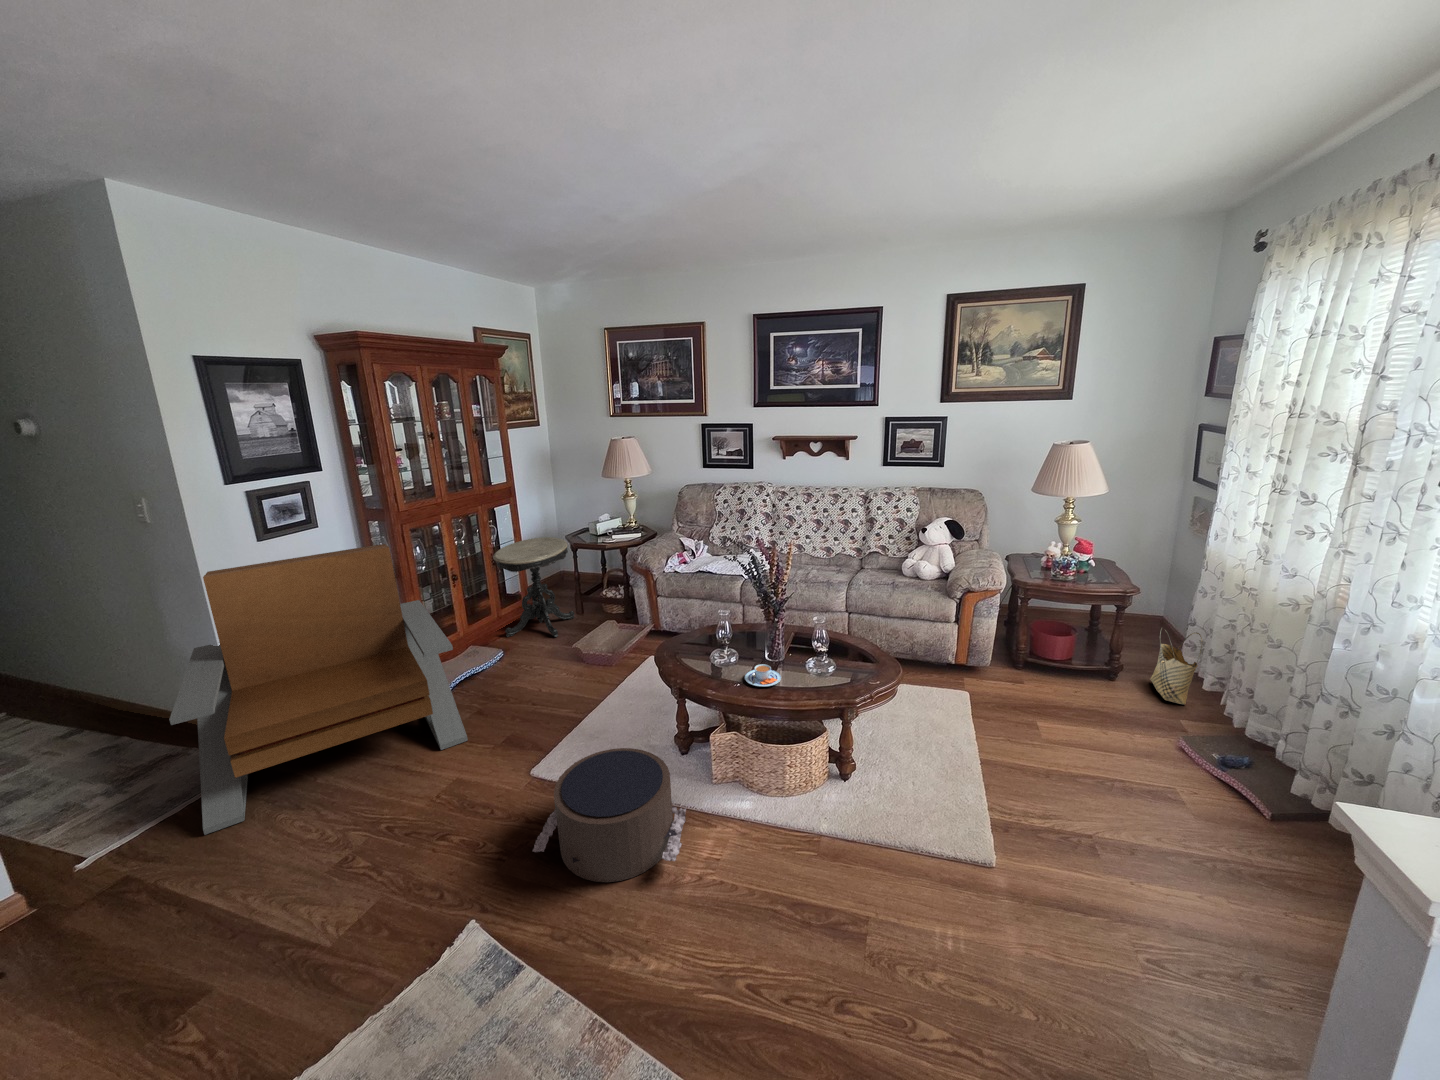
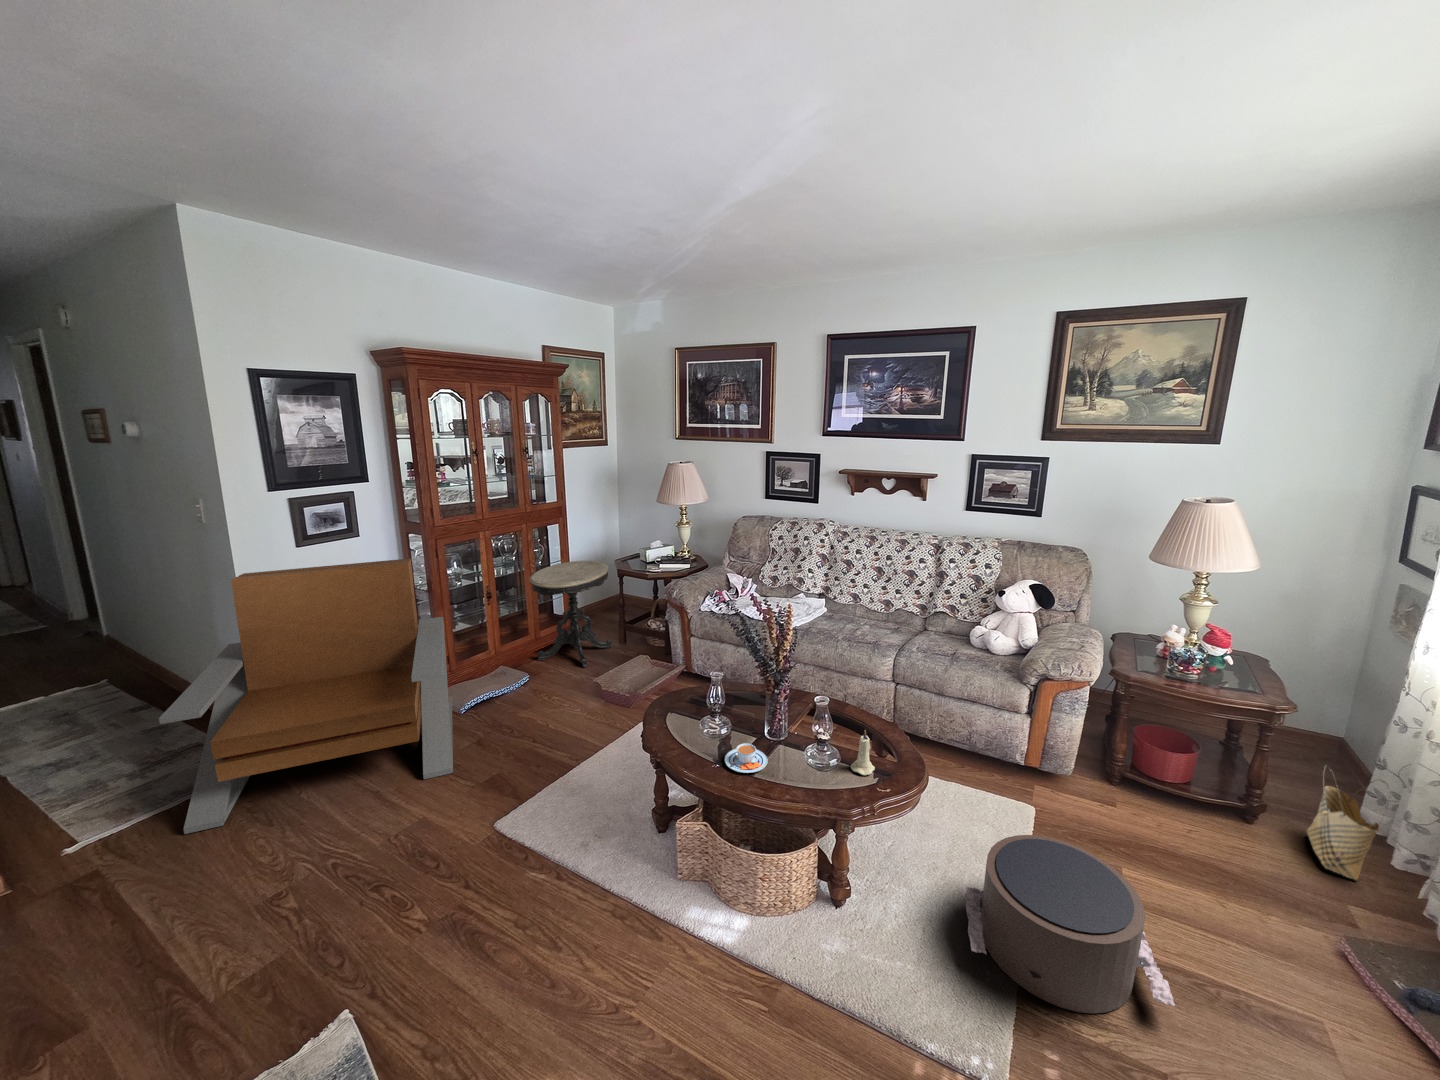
candle: none [846,639,865,676] -> present [851,730,875,775]
pouf: present [533,748,686,882] -> present [966,835,1175,1014]

